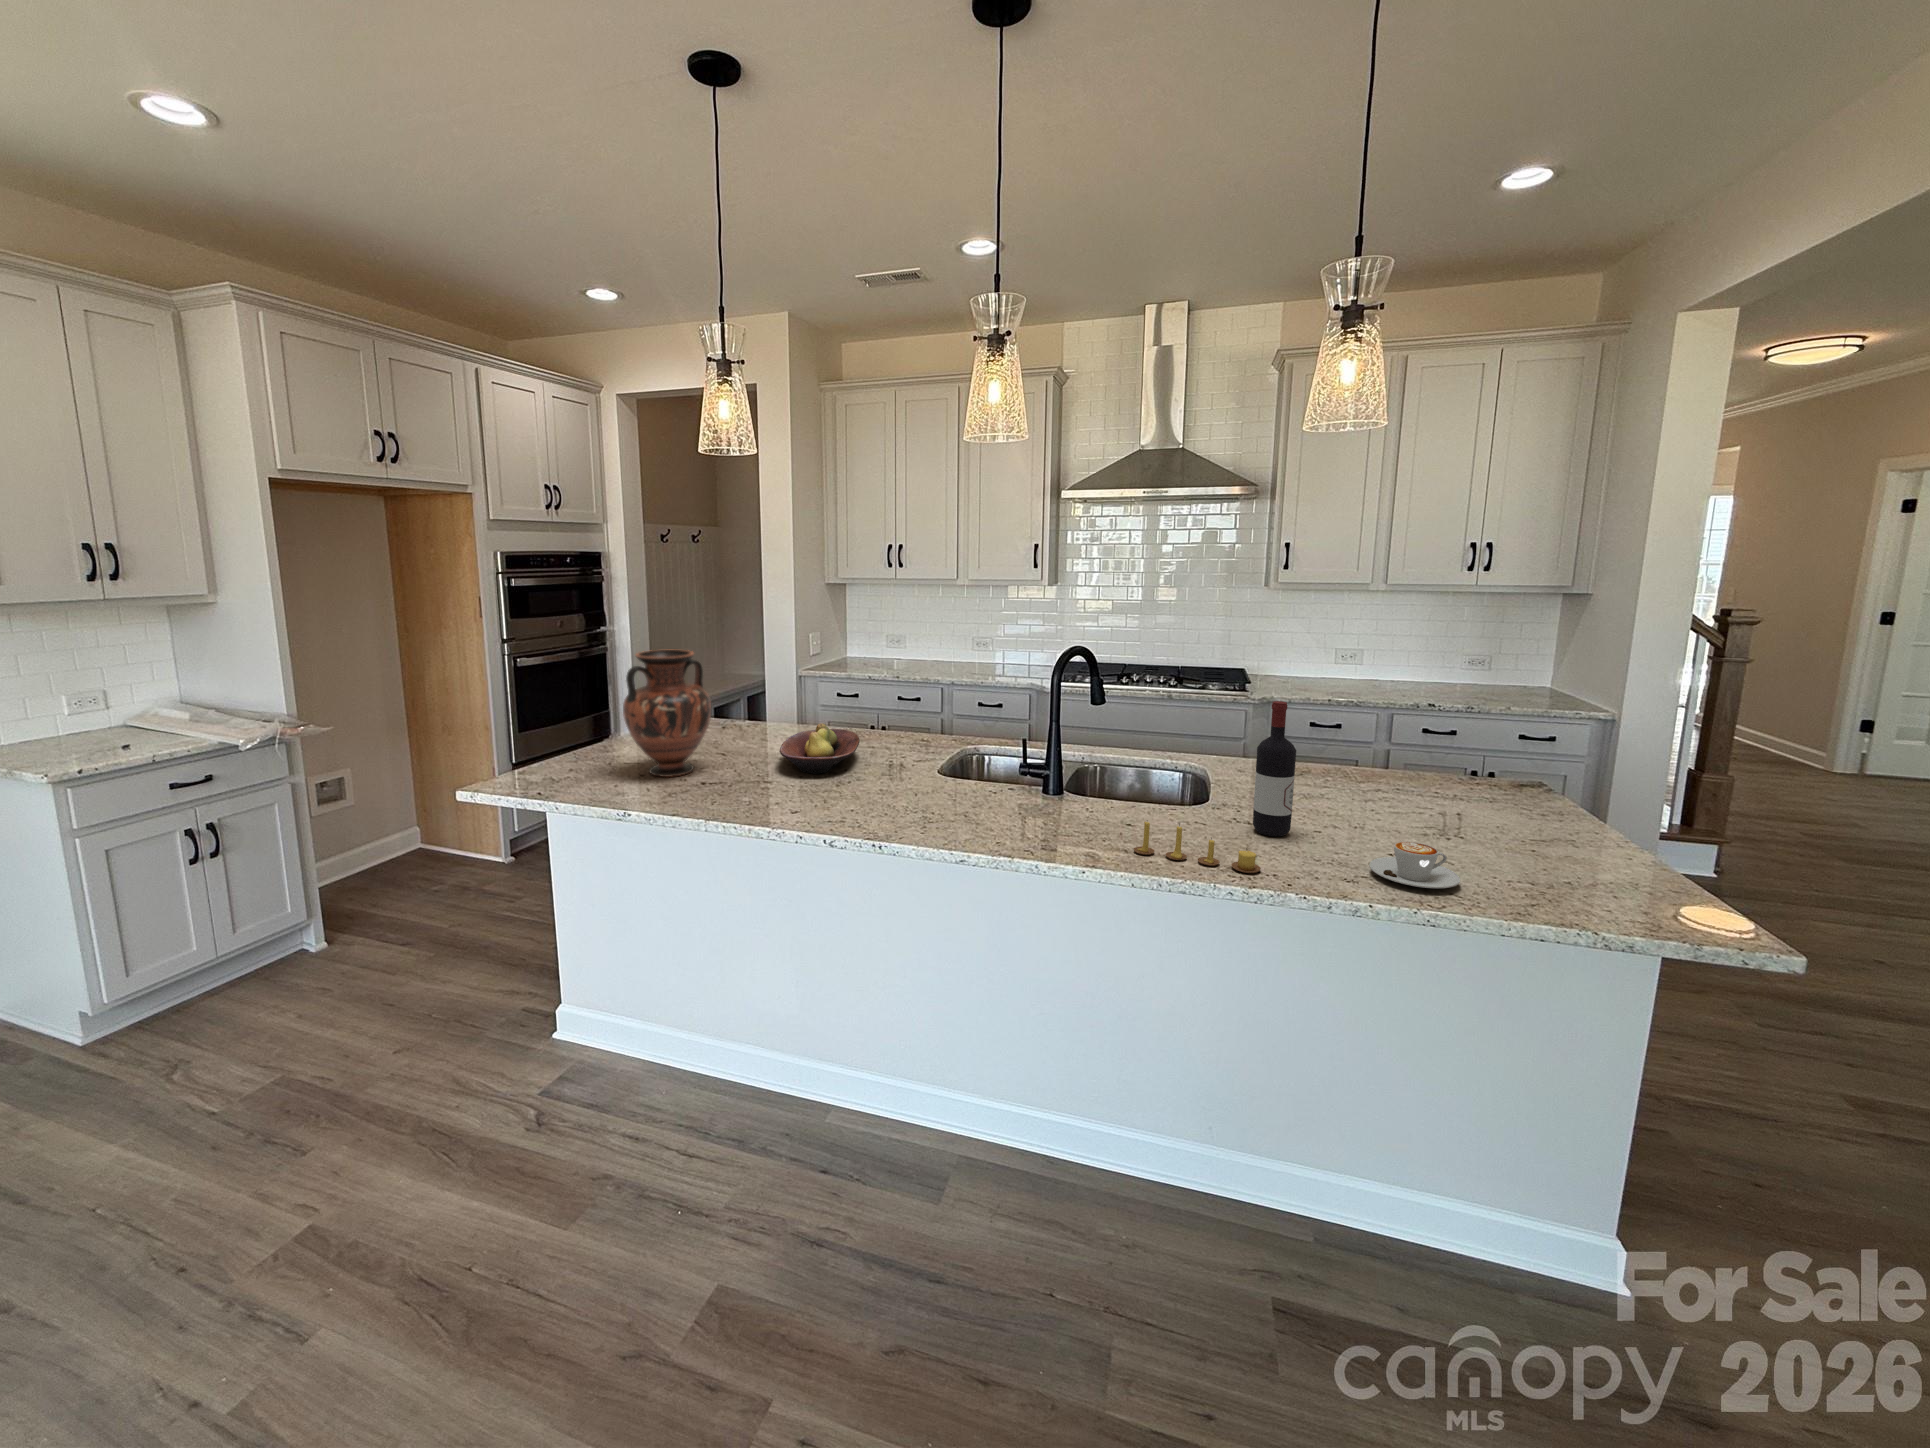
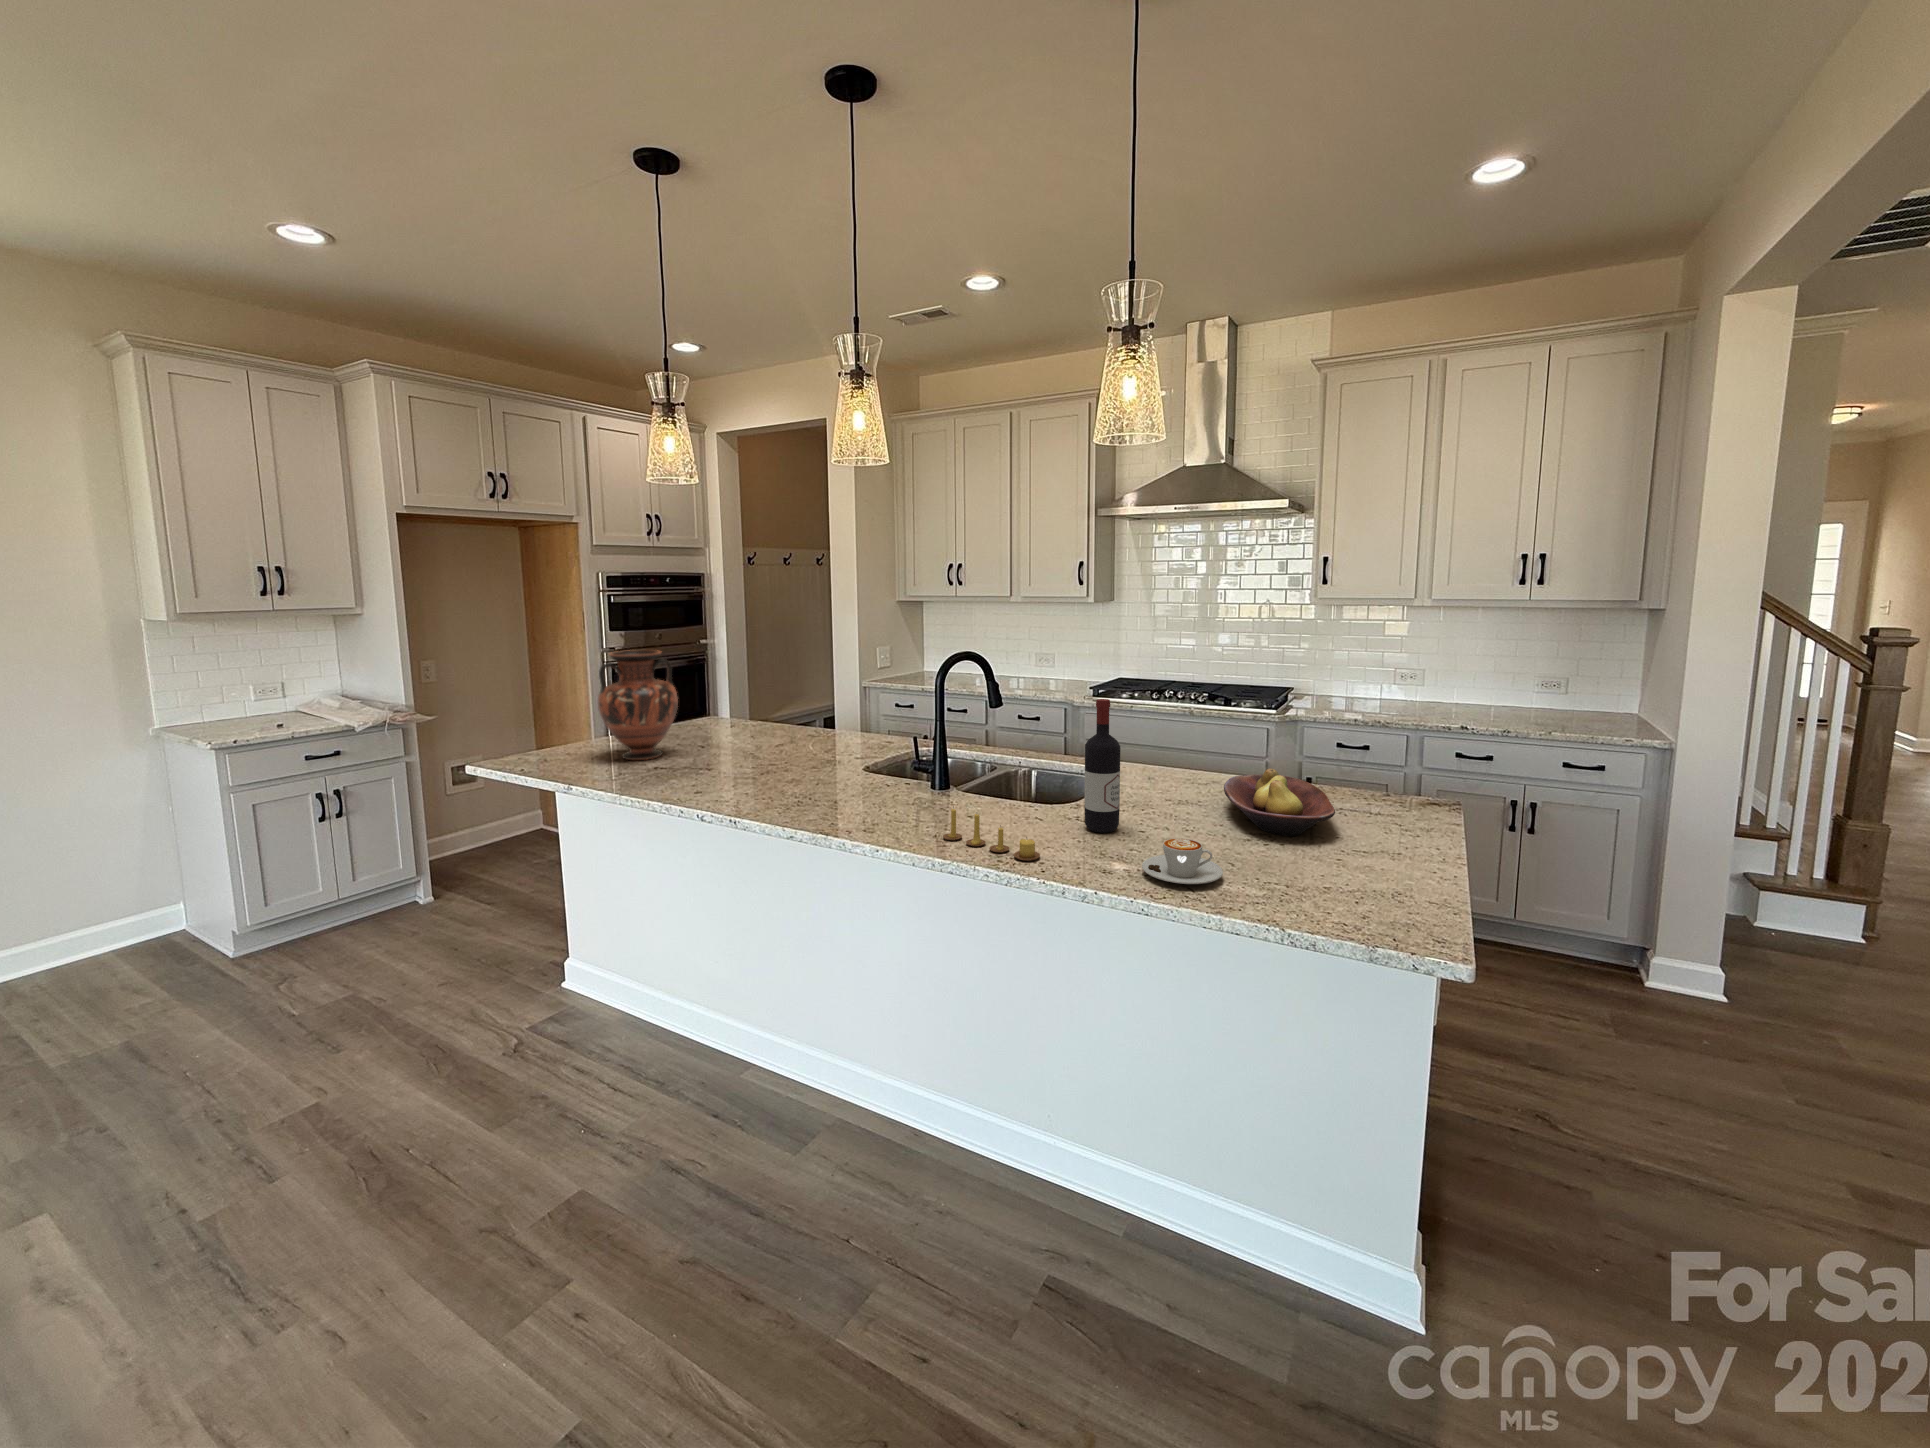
fruit bowl: present [779,724,860,774] -> present [1224,769,1335,836]

